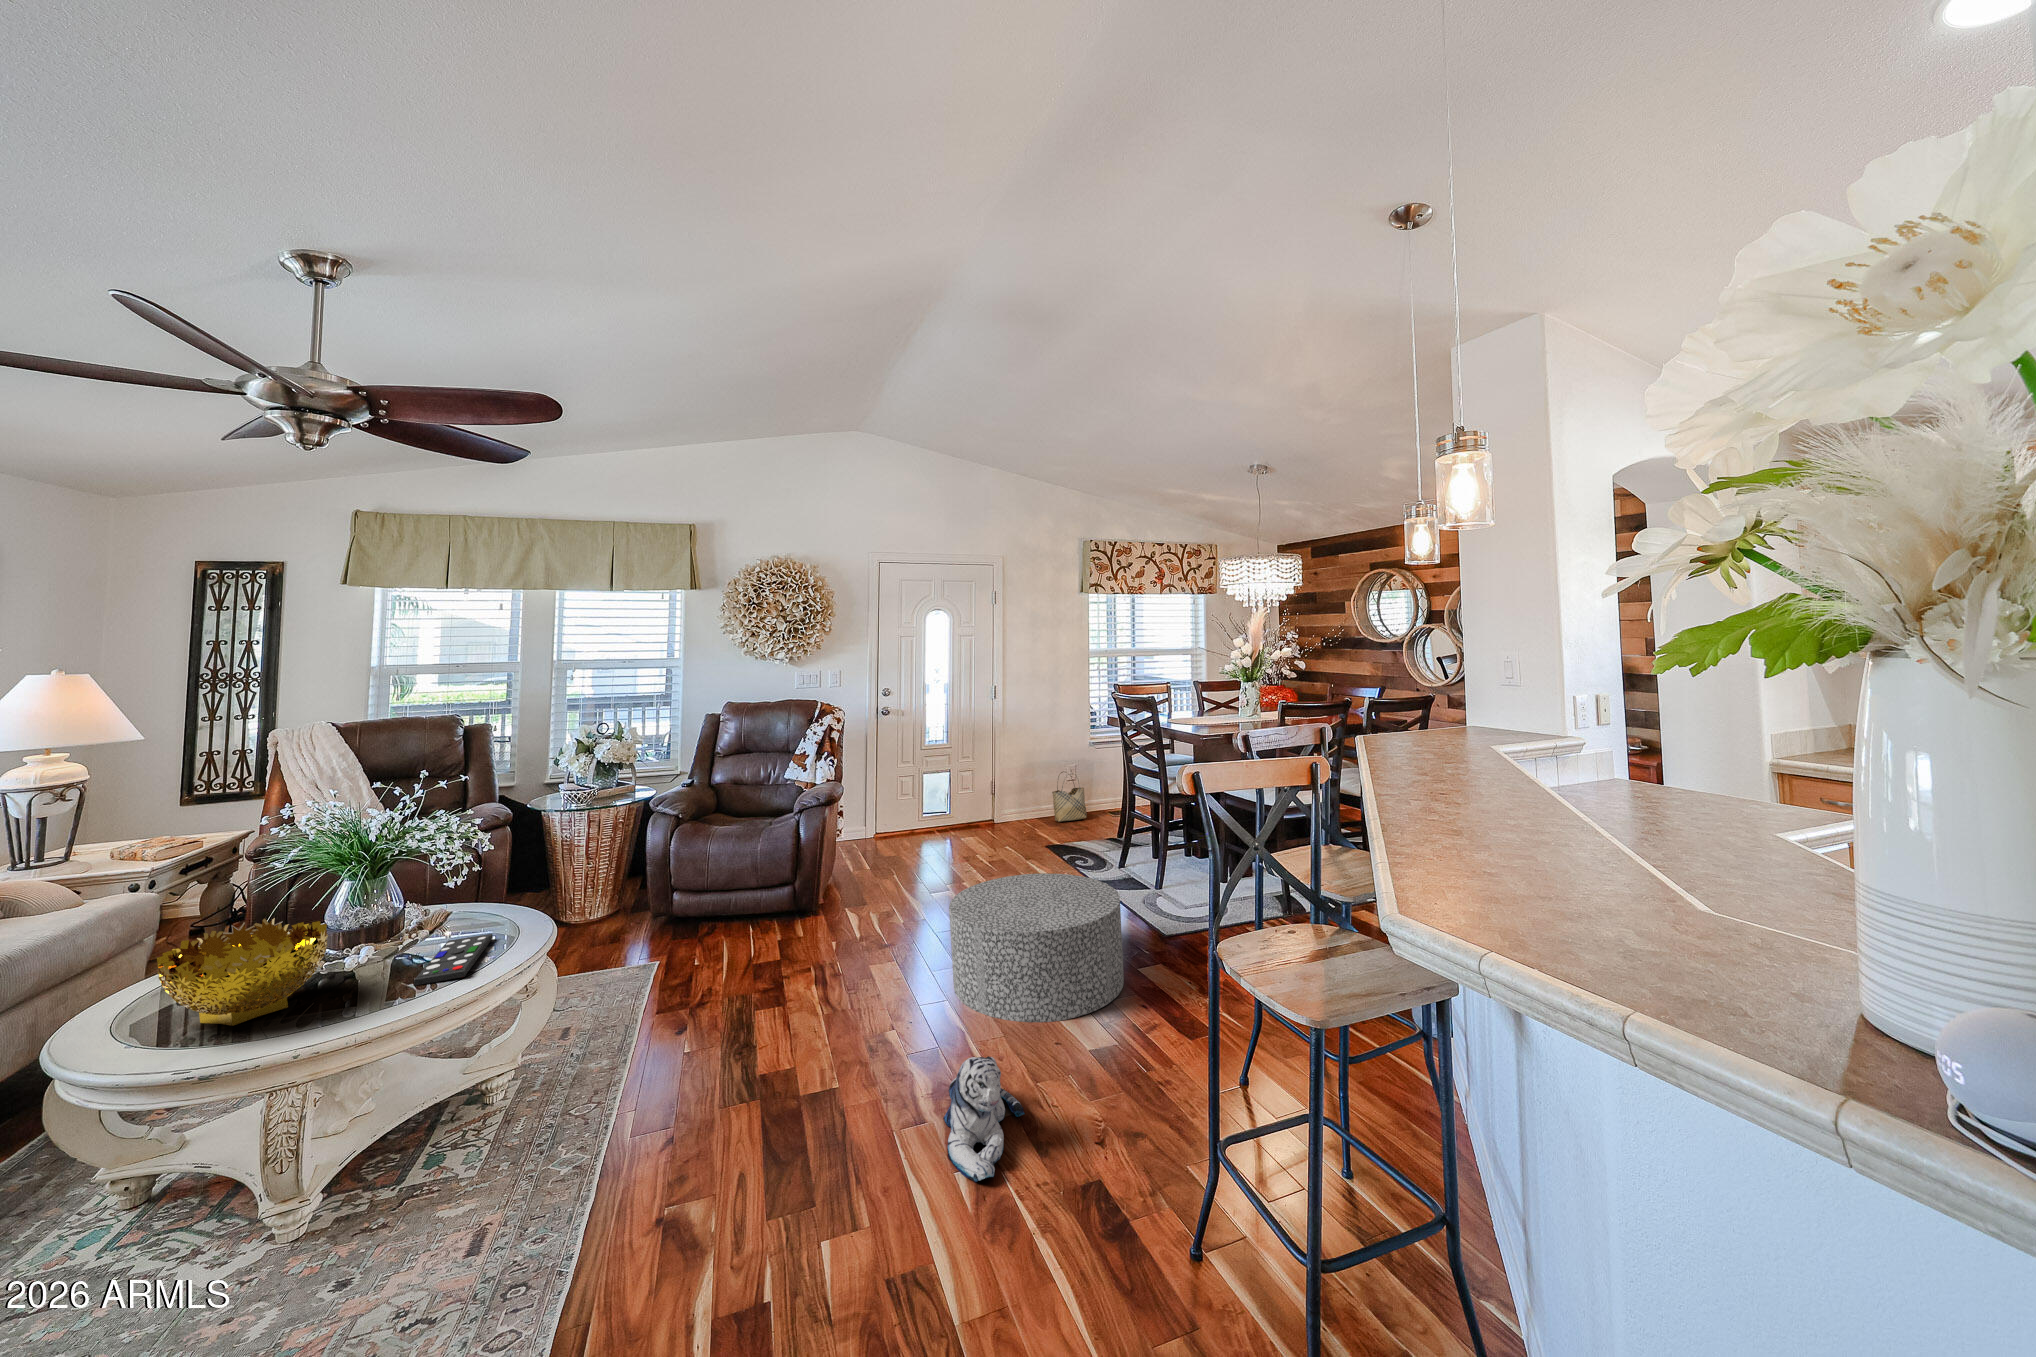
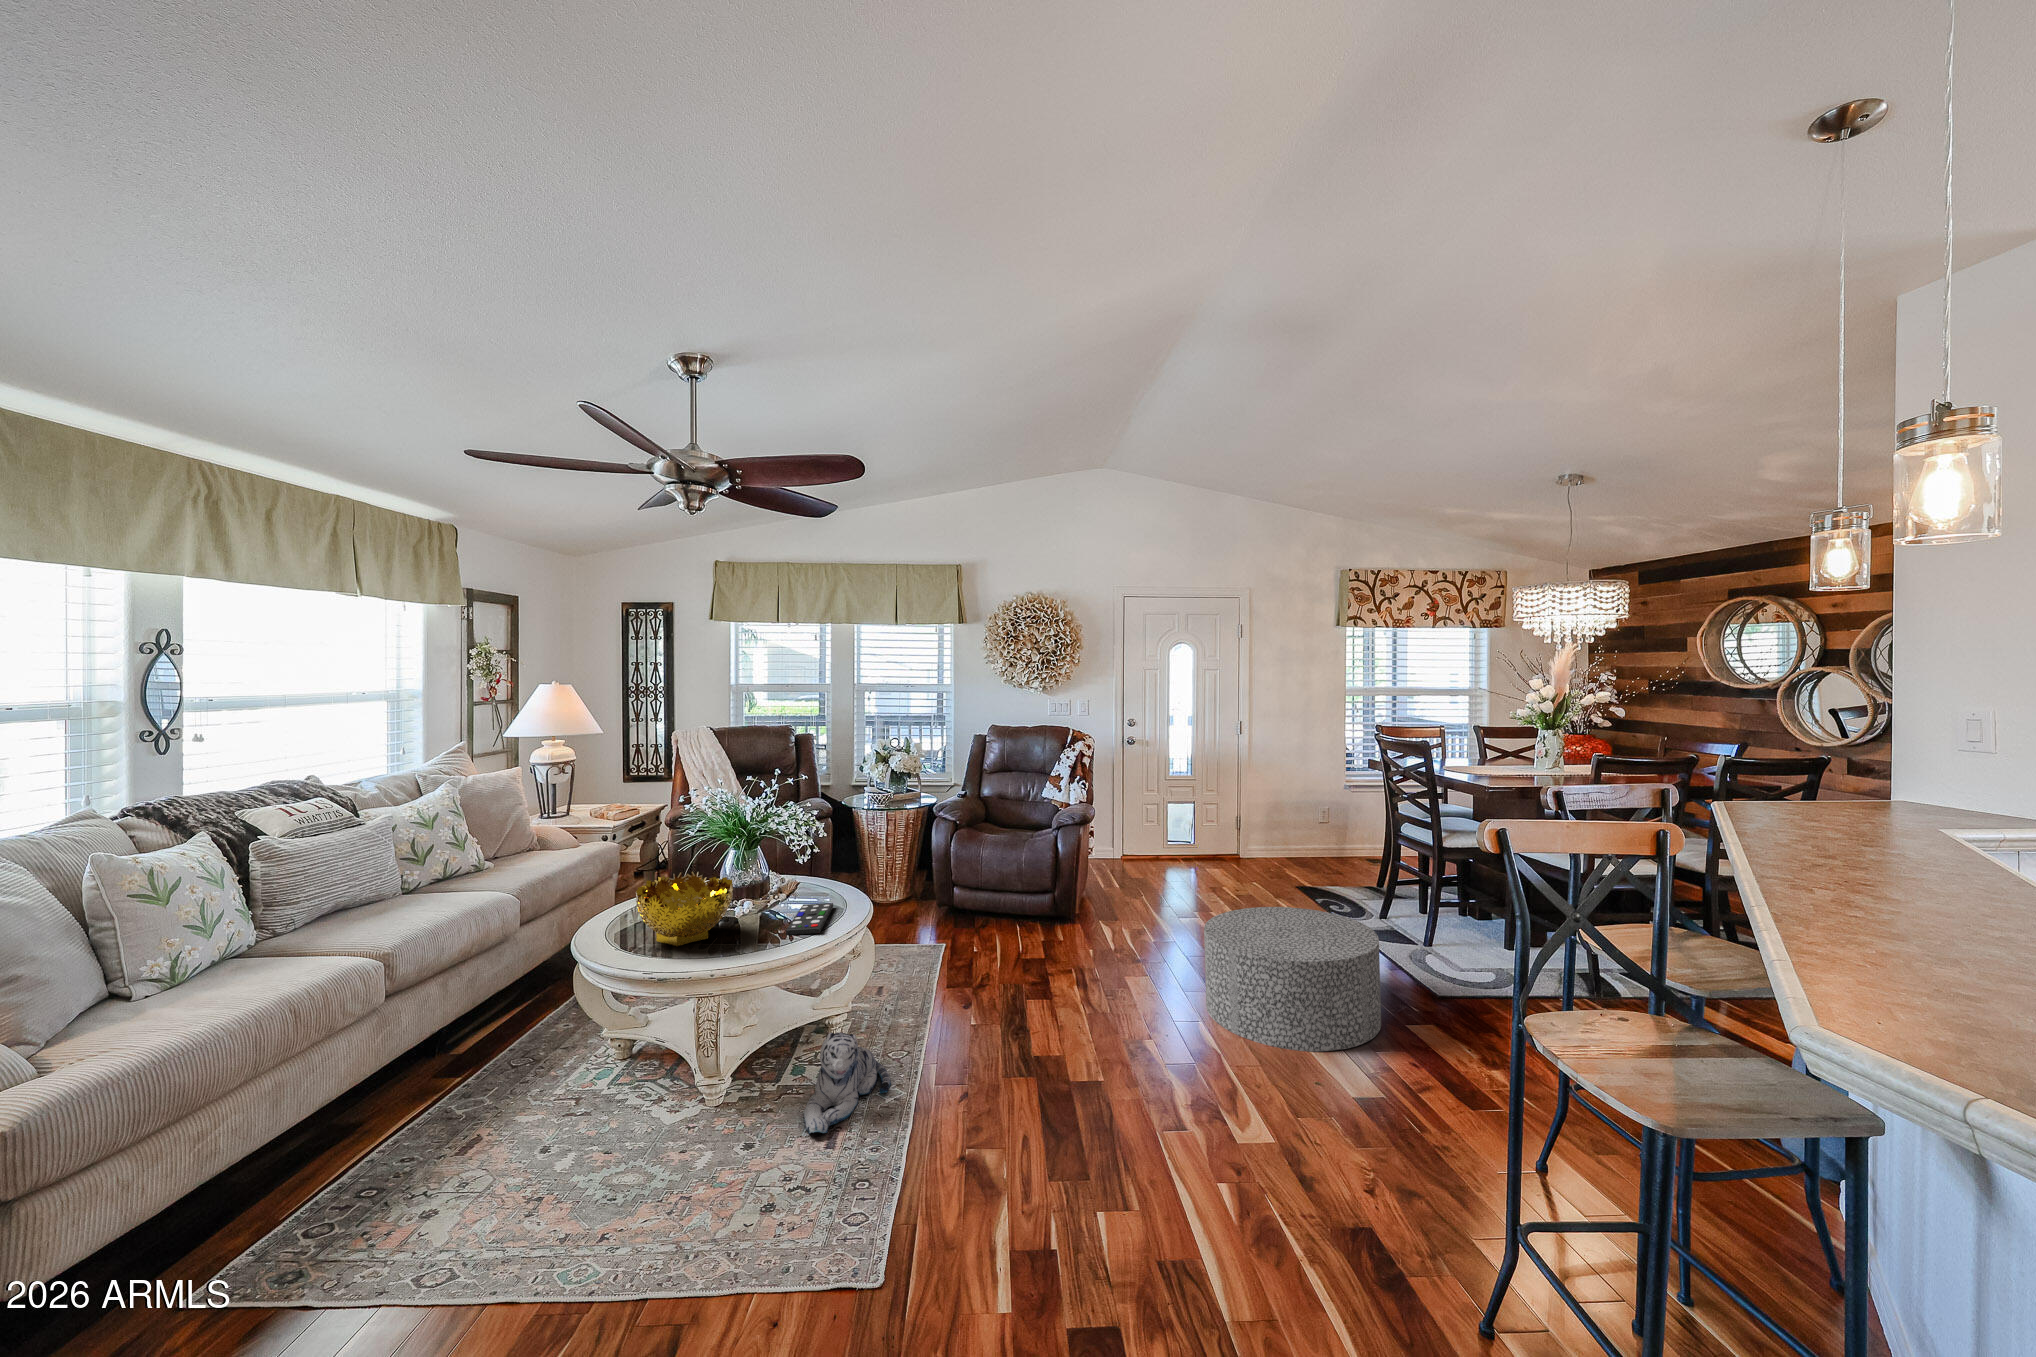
woven basket: present [1052,771,1087,822] -> none [1307,810,1344,862]
plush toy: present [943,1056,1024,1182] -> present [804,1032,891,1134]

